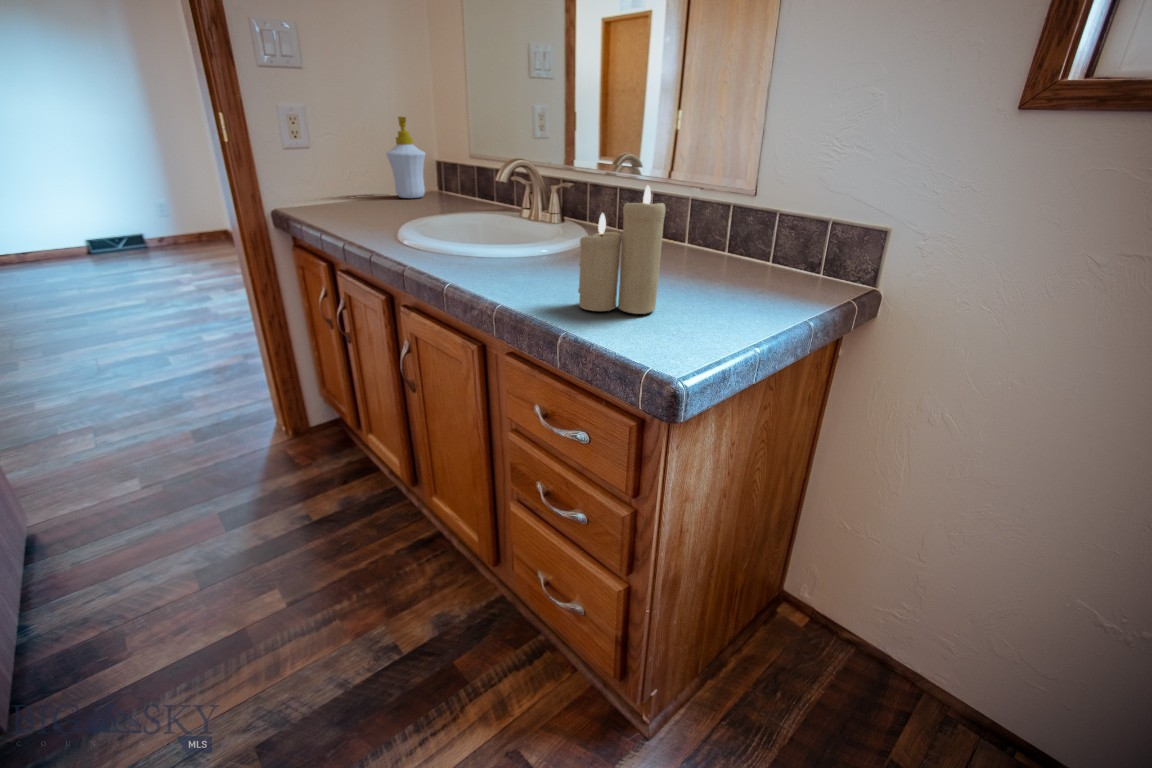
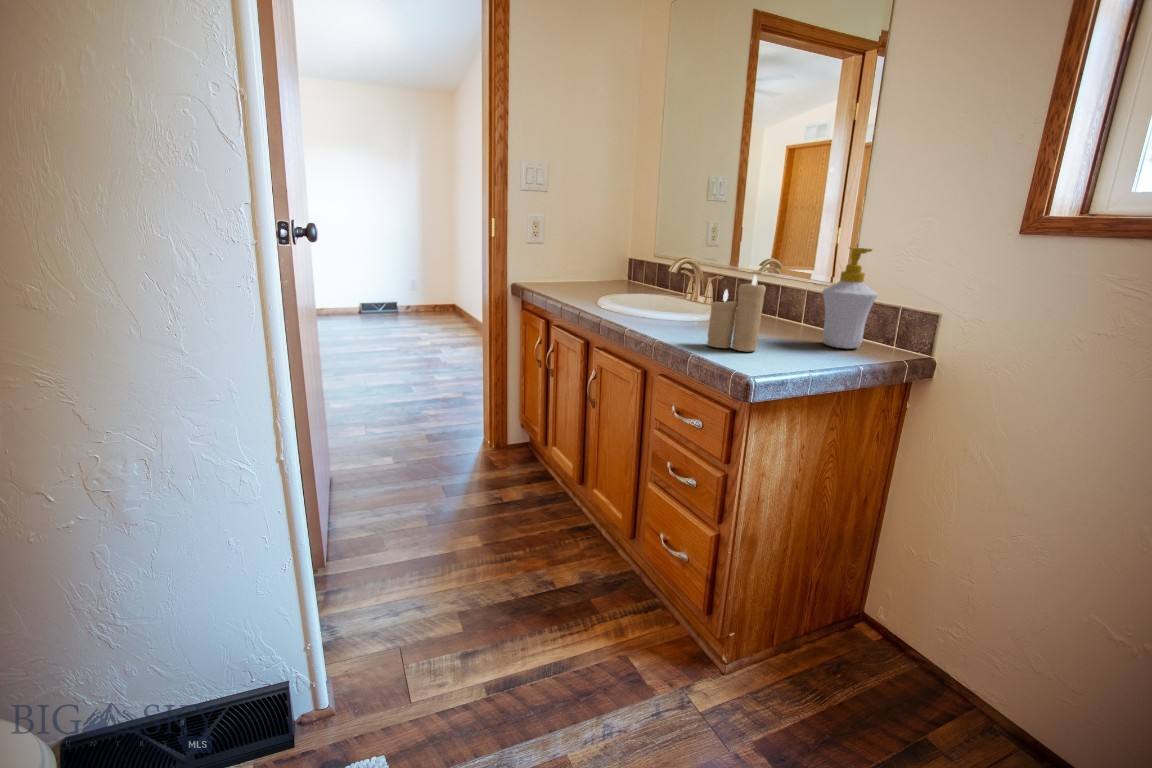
soap bottle: present [386,116,425,198] -> present [822,247,877,349]

